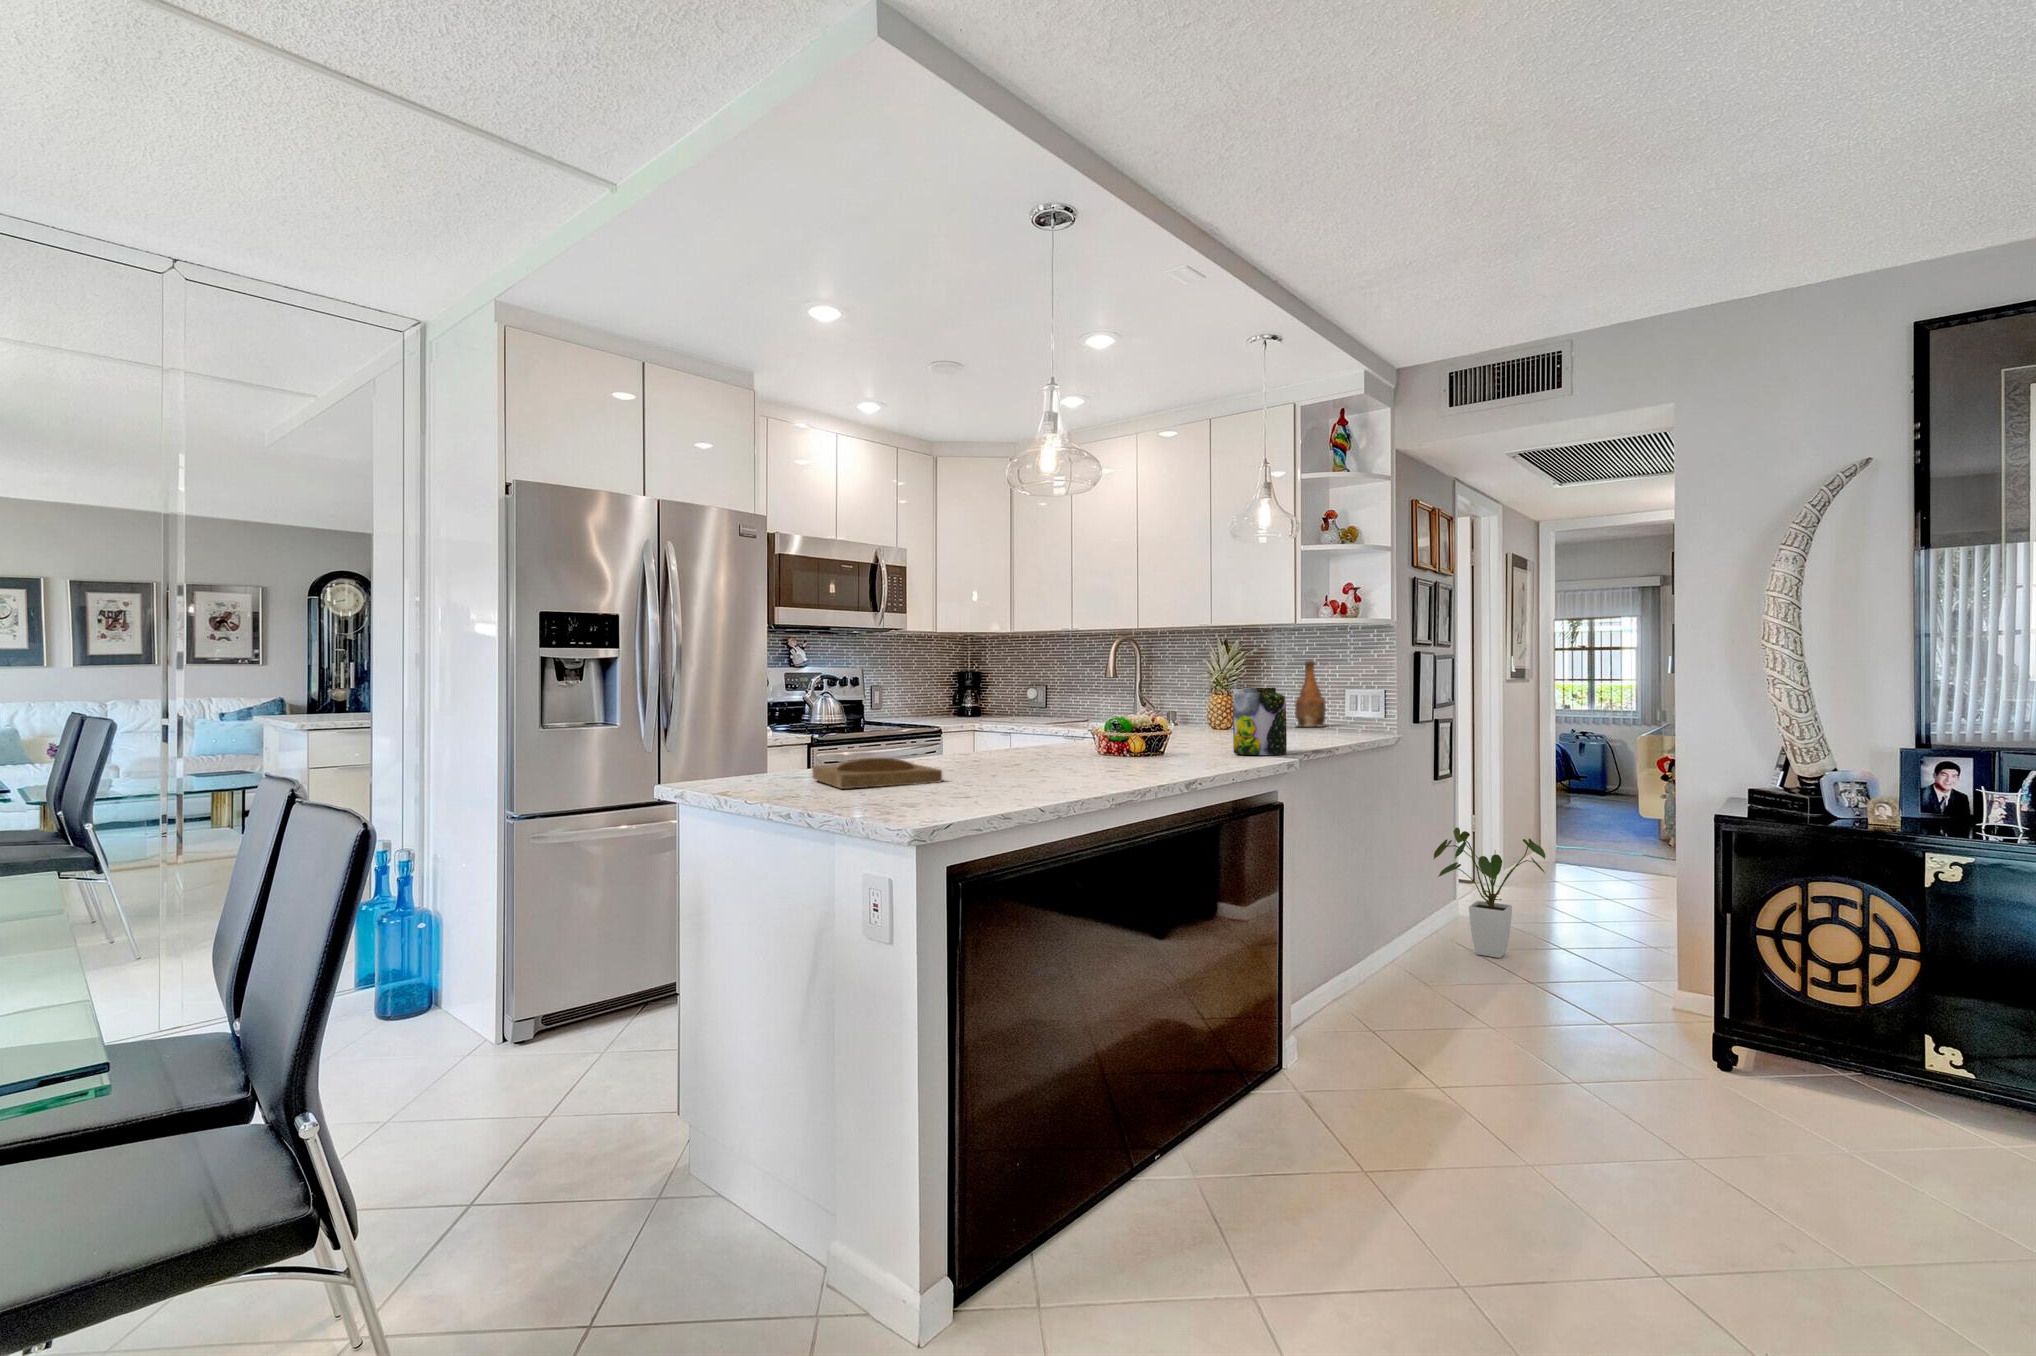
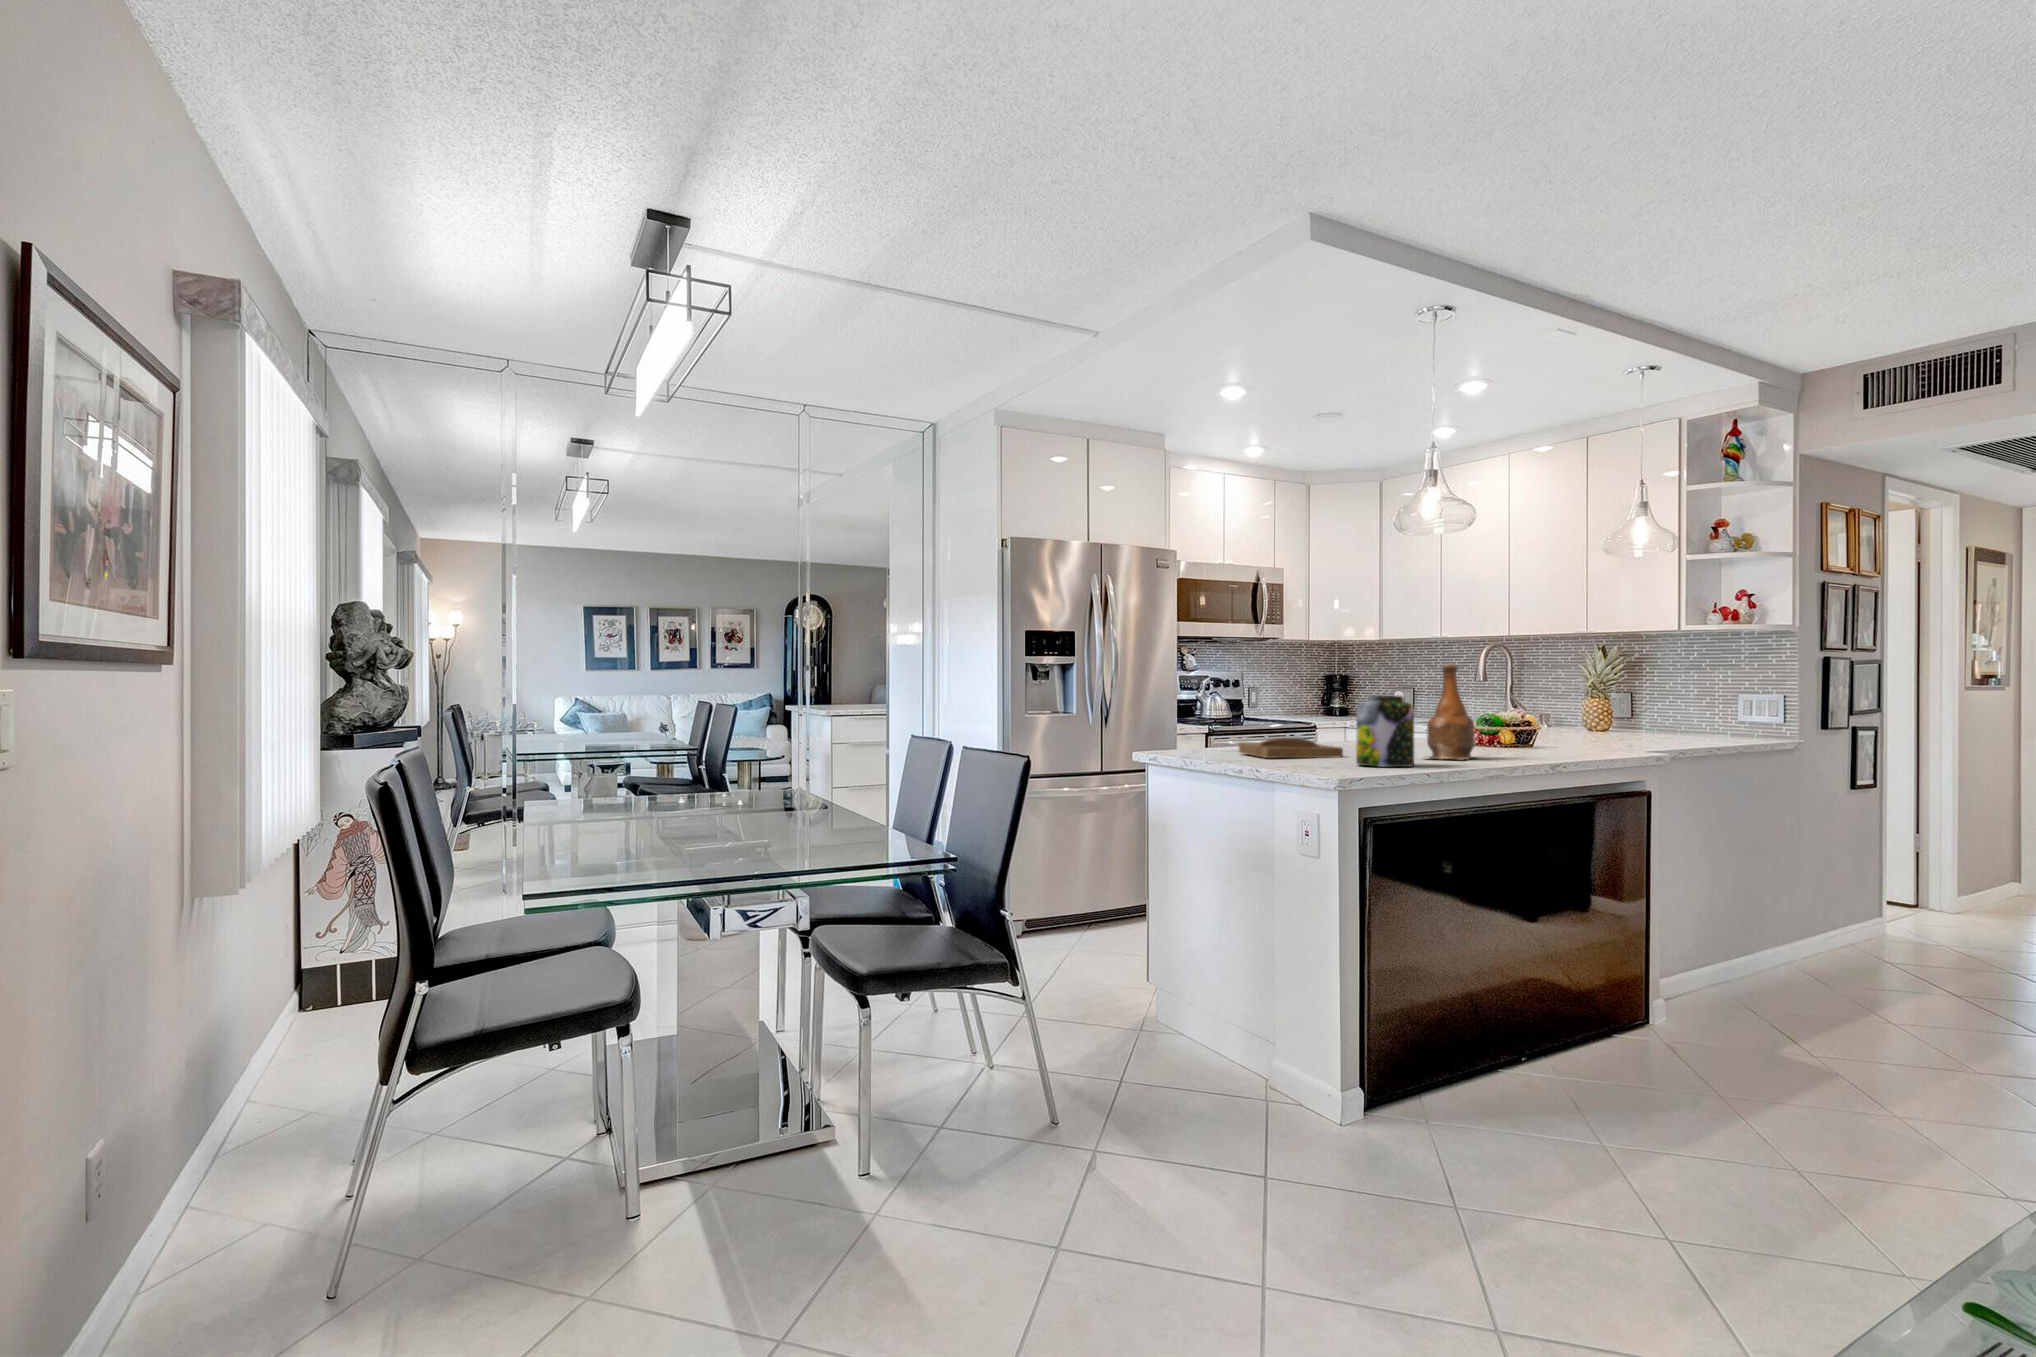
bottle: present [1295,660,1326,727] -> present [1427,664,1475,760]
jar: present [1233,688,1287,755] -> present [1356,696,1414,767]
house plant: present [1434,828,1546,958] -> none [1844,838,1987,972]

